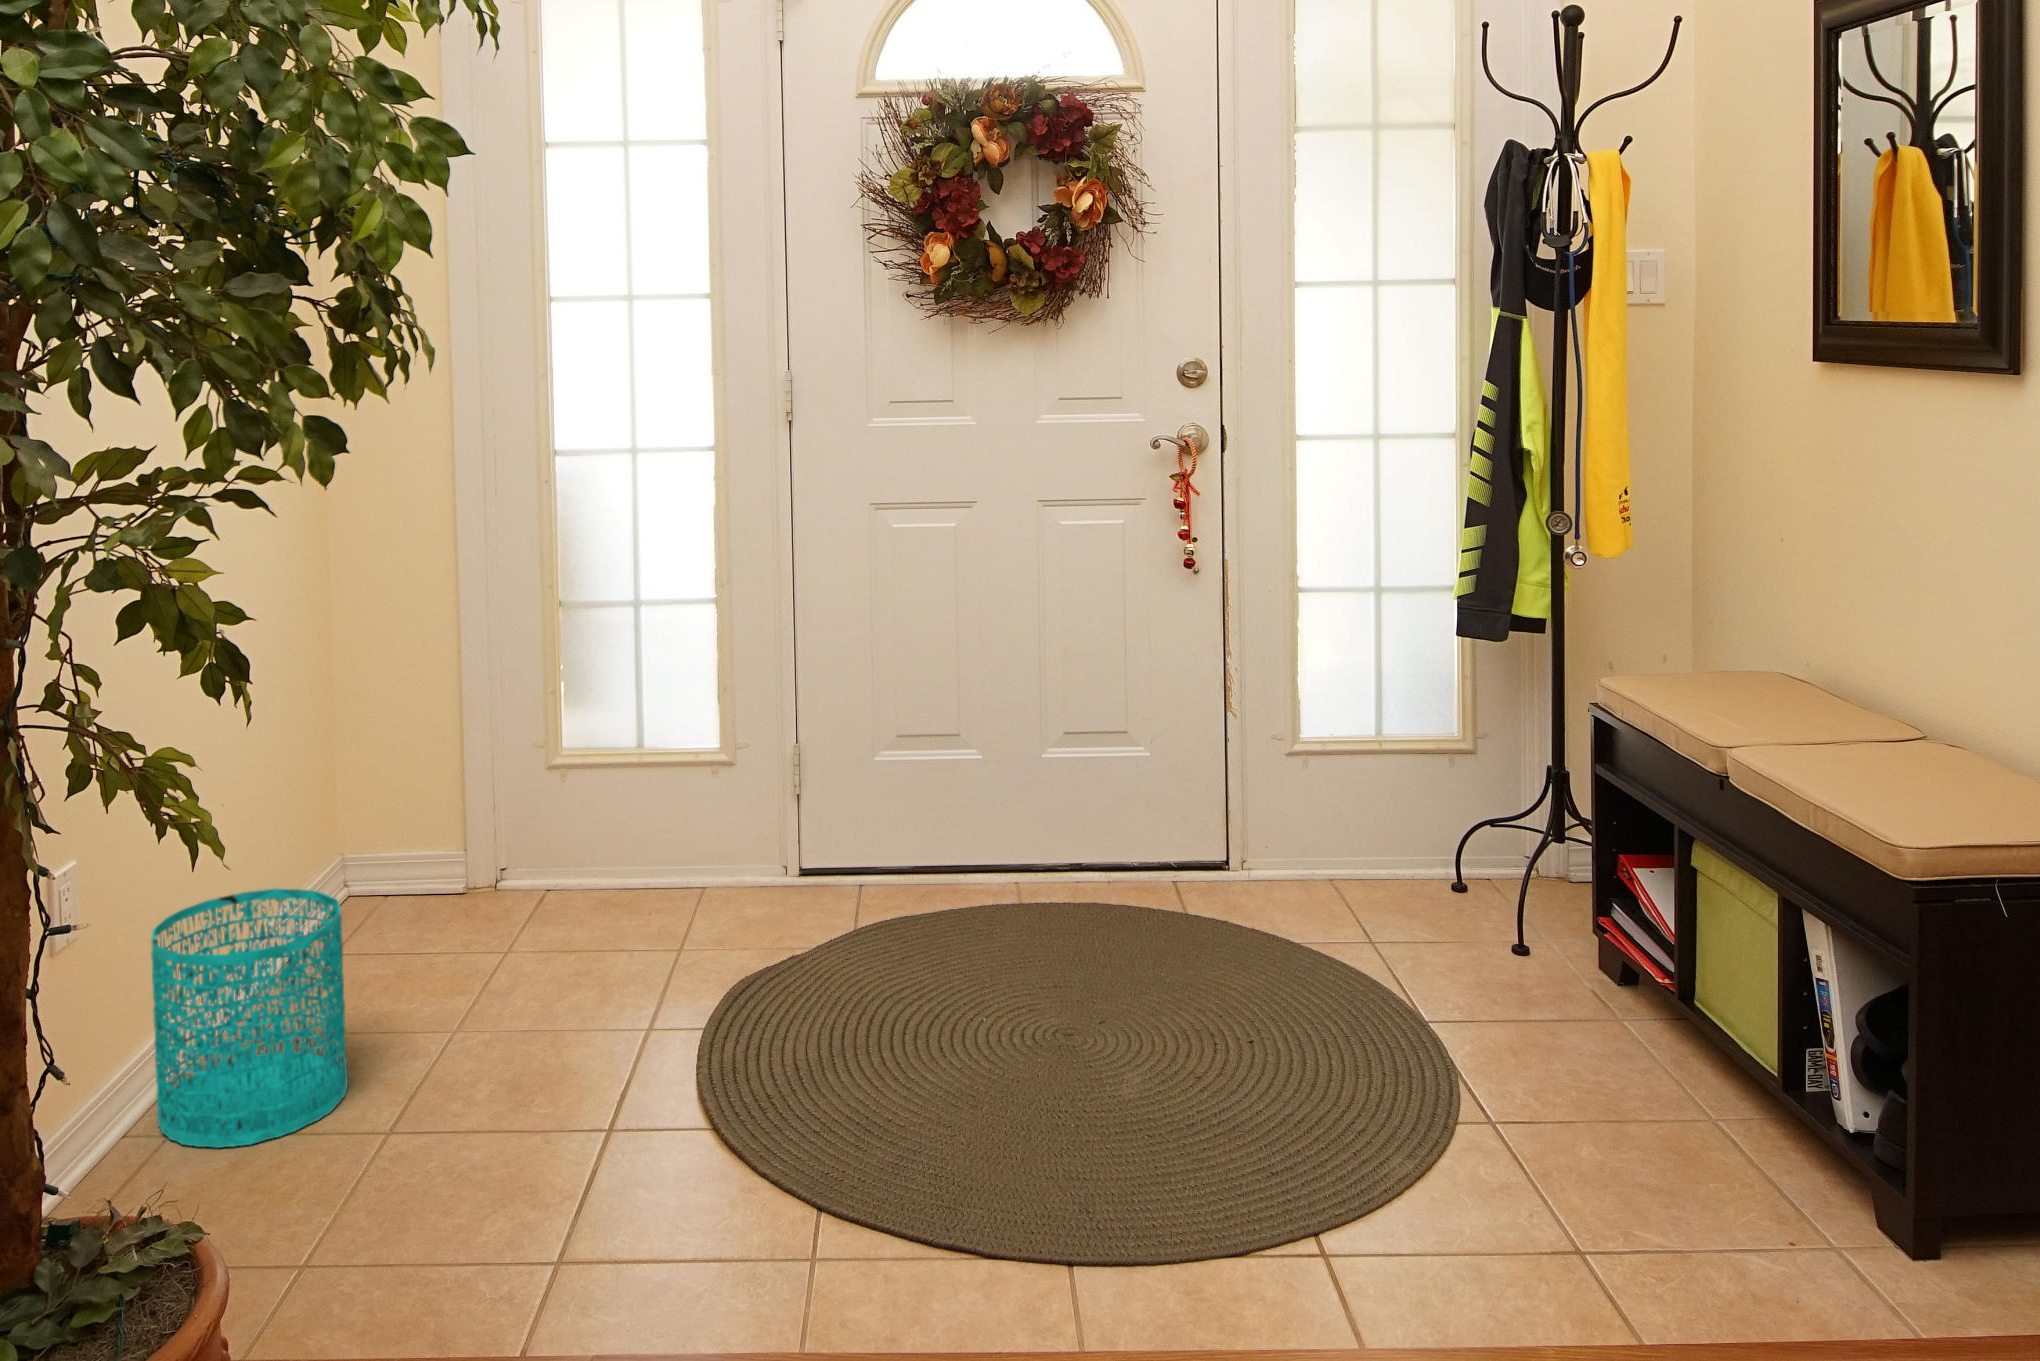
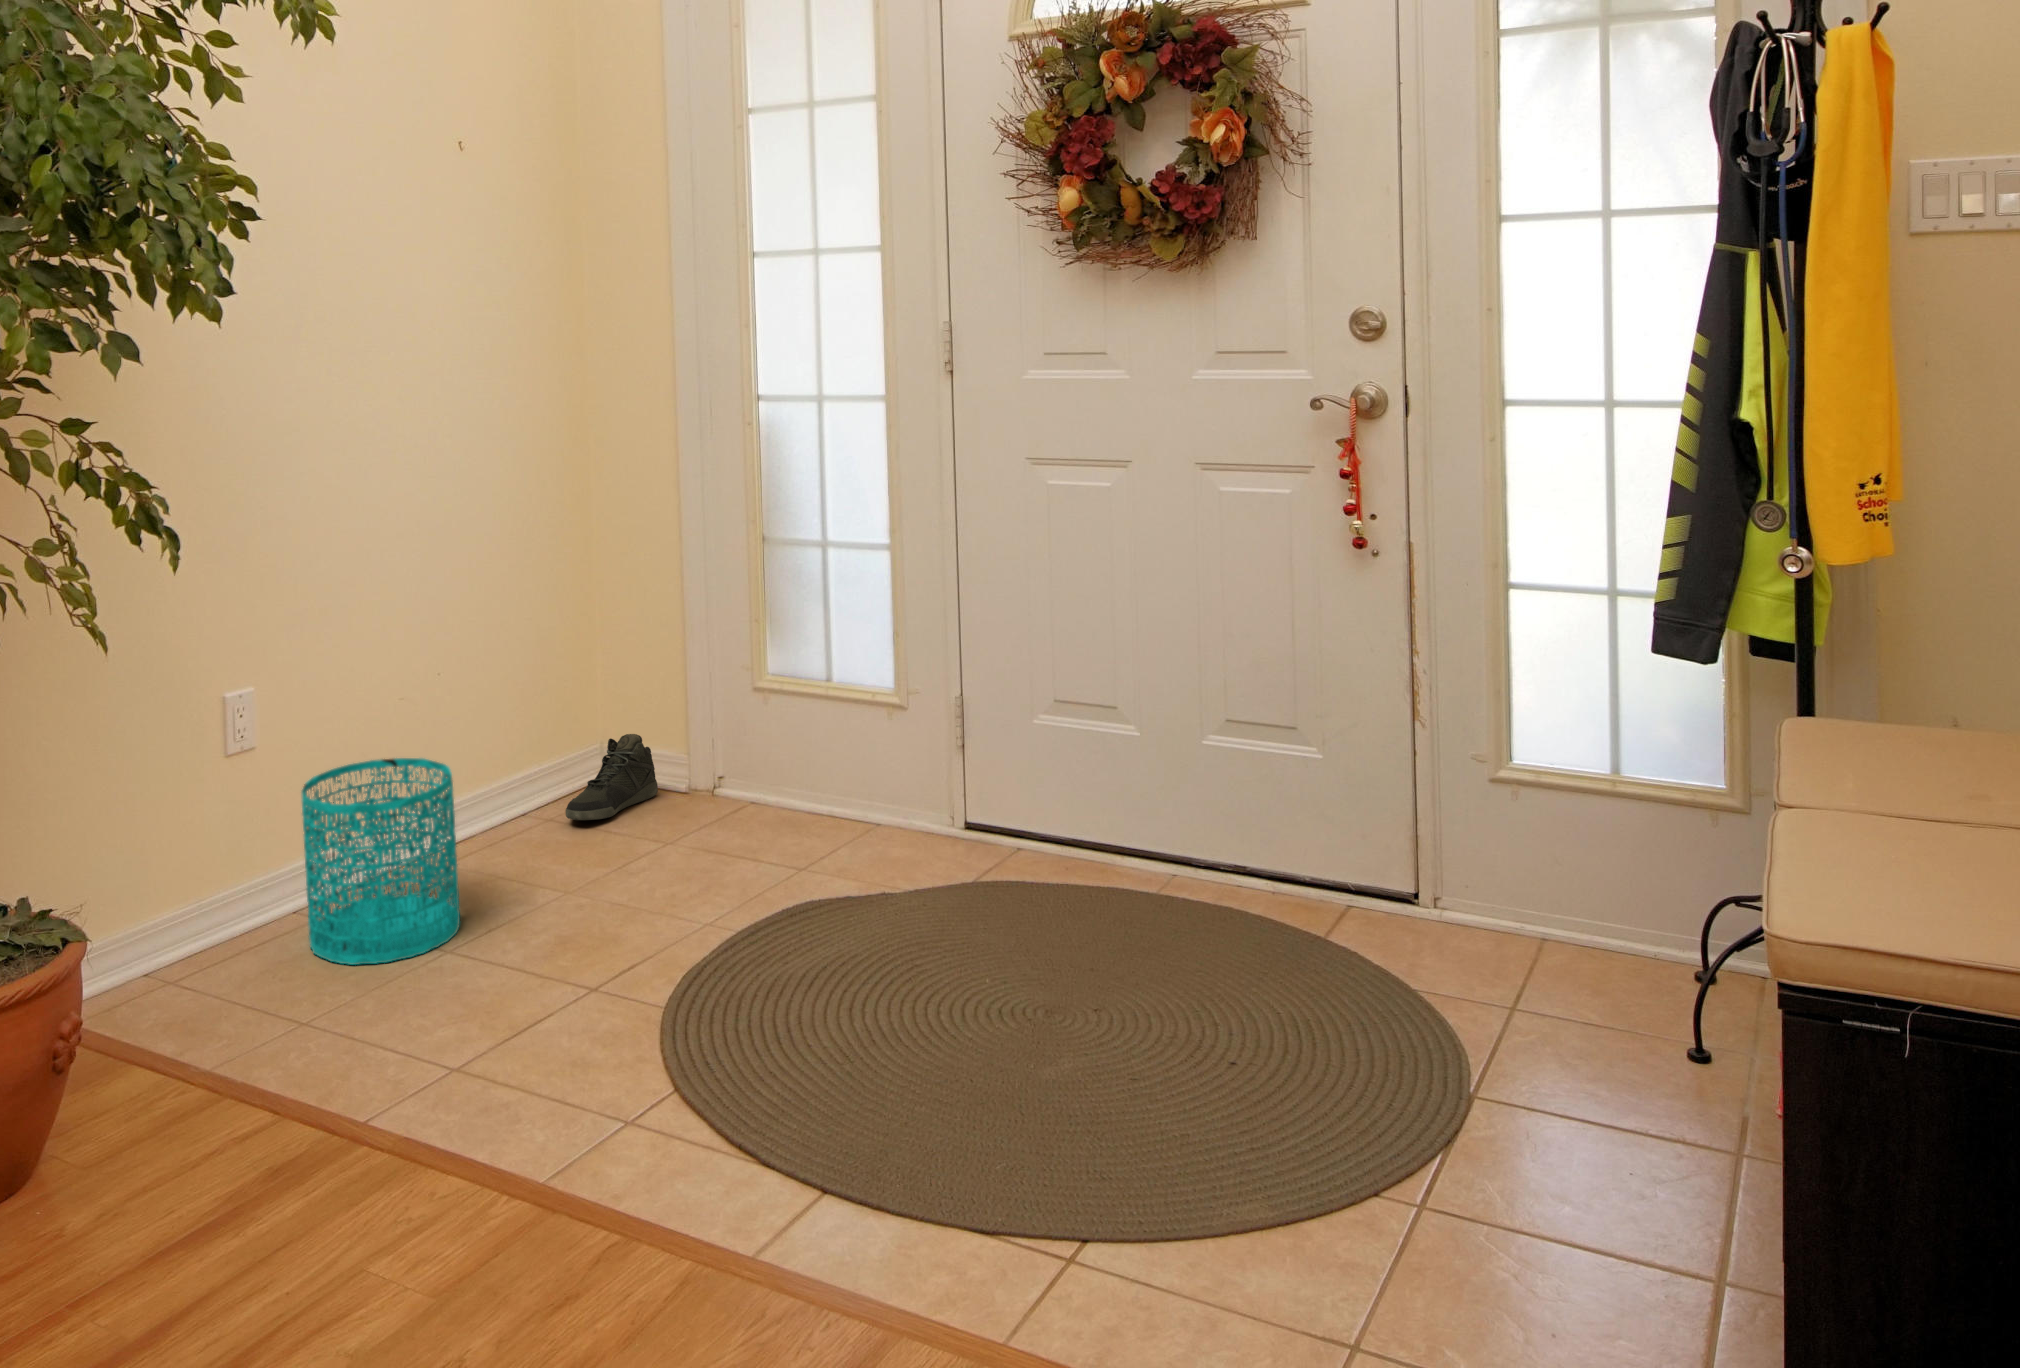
sneaker: none [354,834,434,941] -> present [565,734,658,820]

